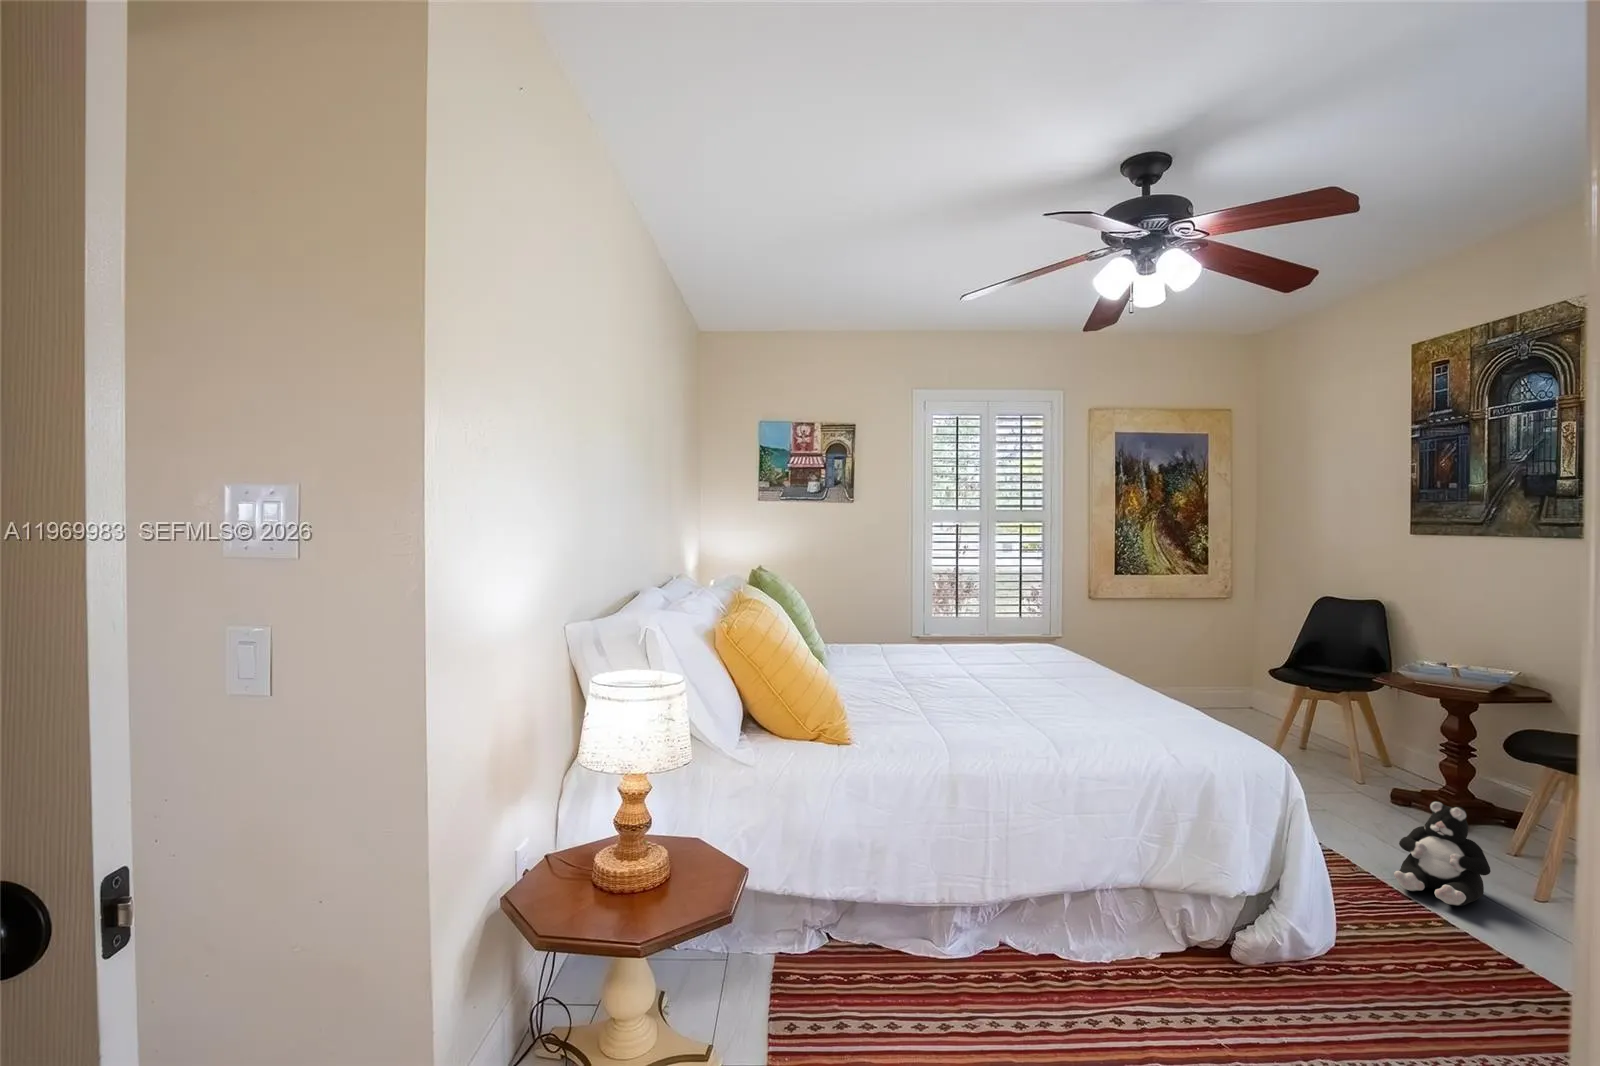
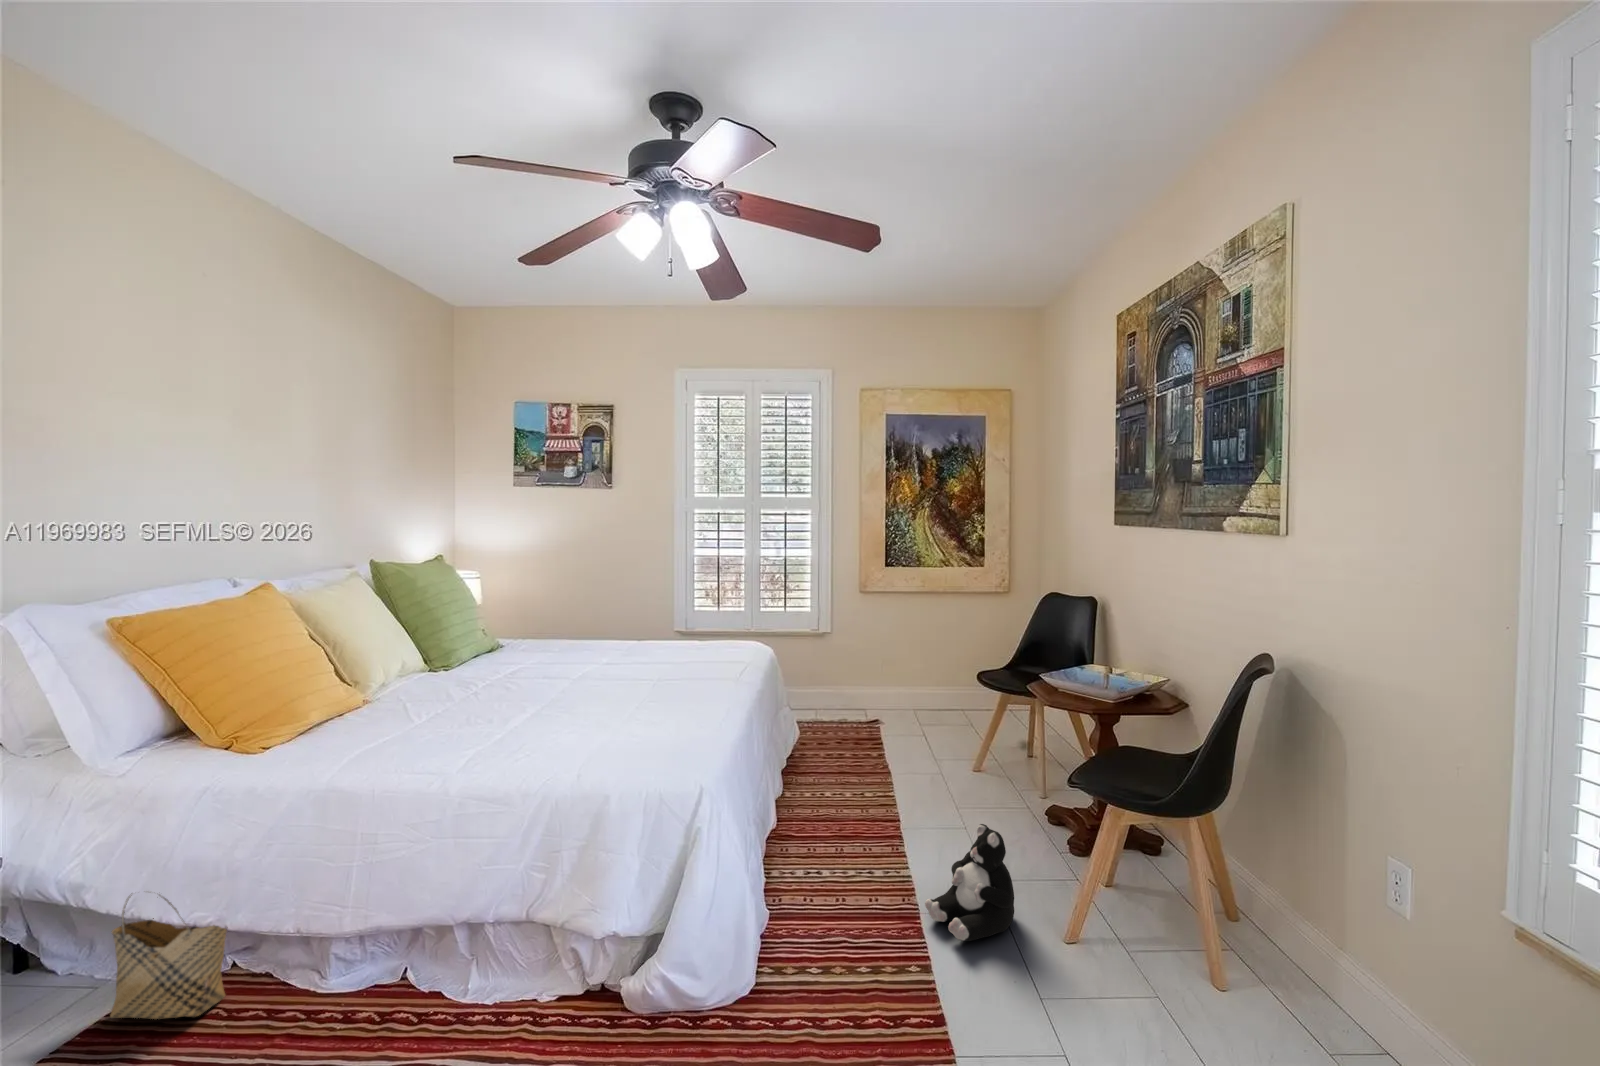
woven basket: none [778,839,868,983] -> present [110,894,227,1019]

